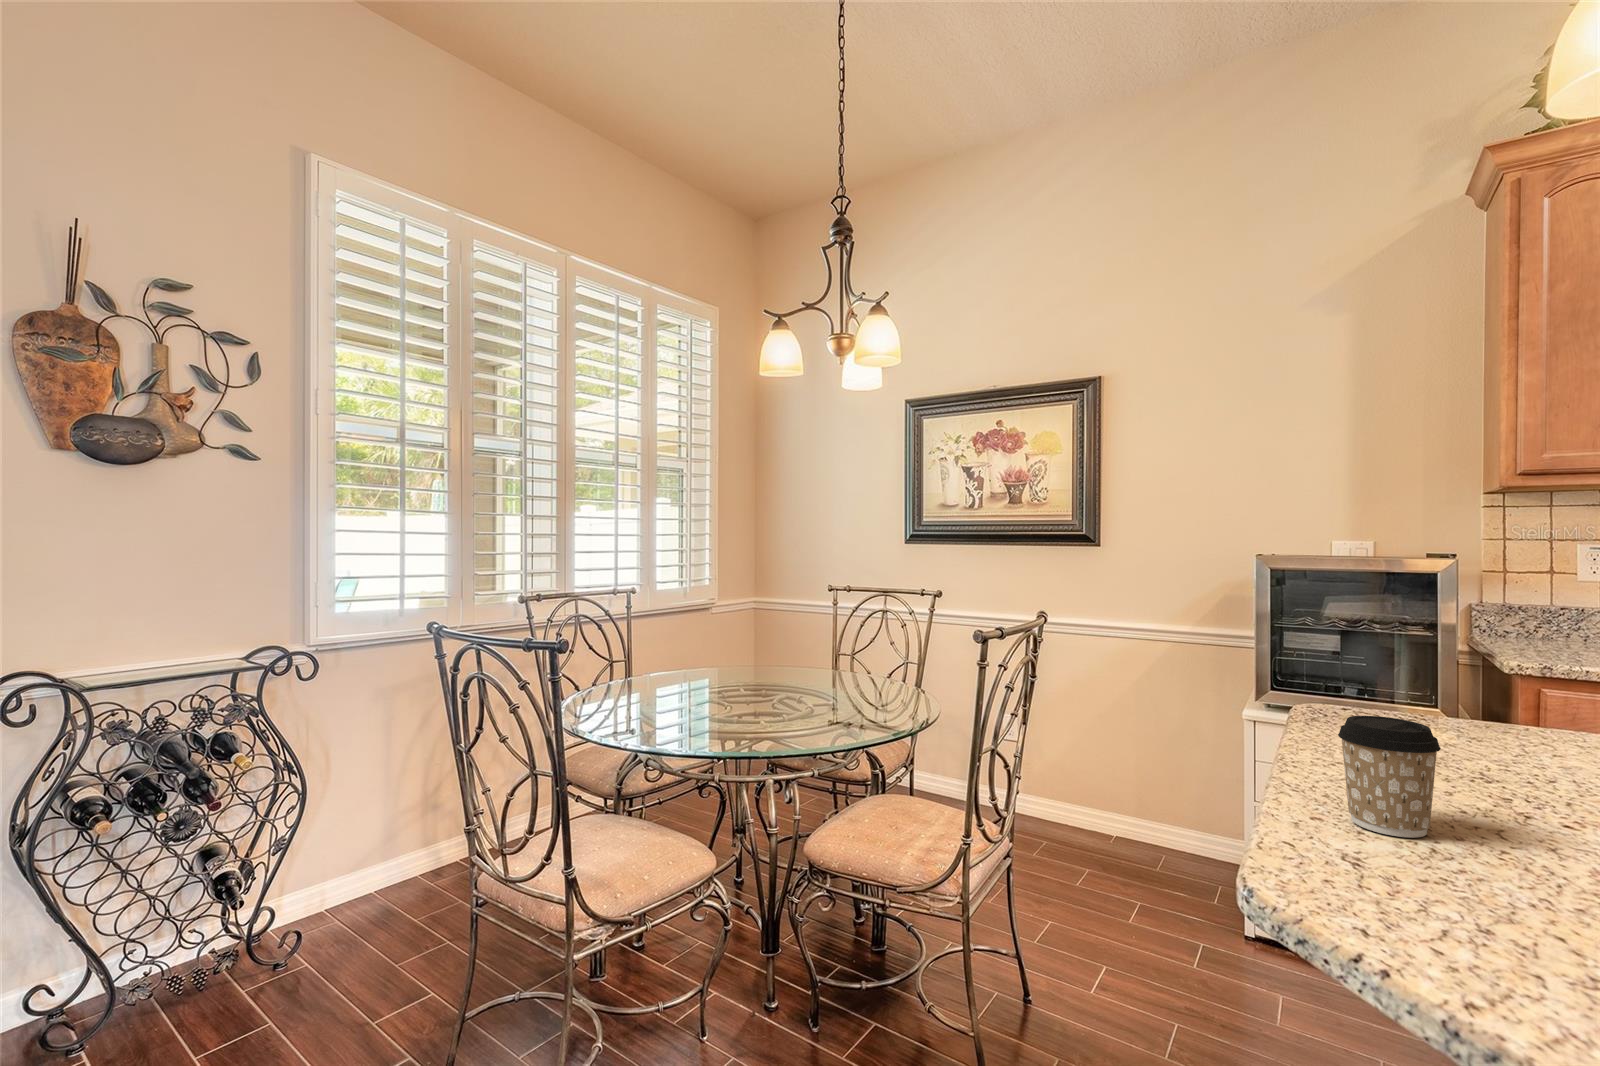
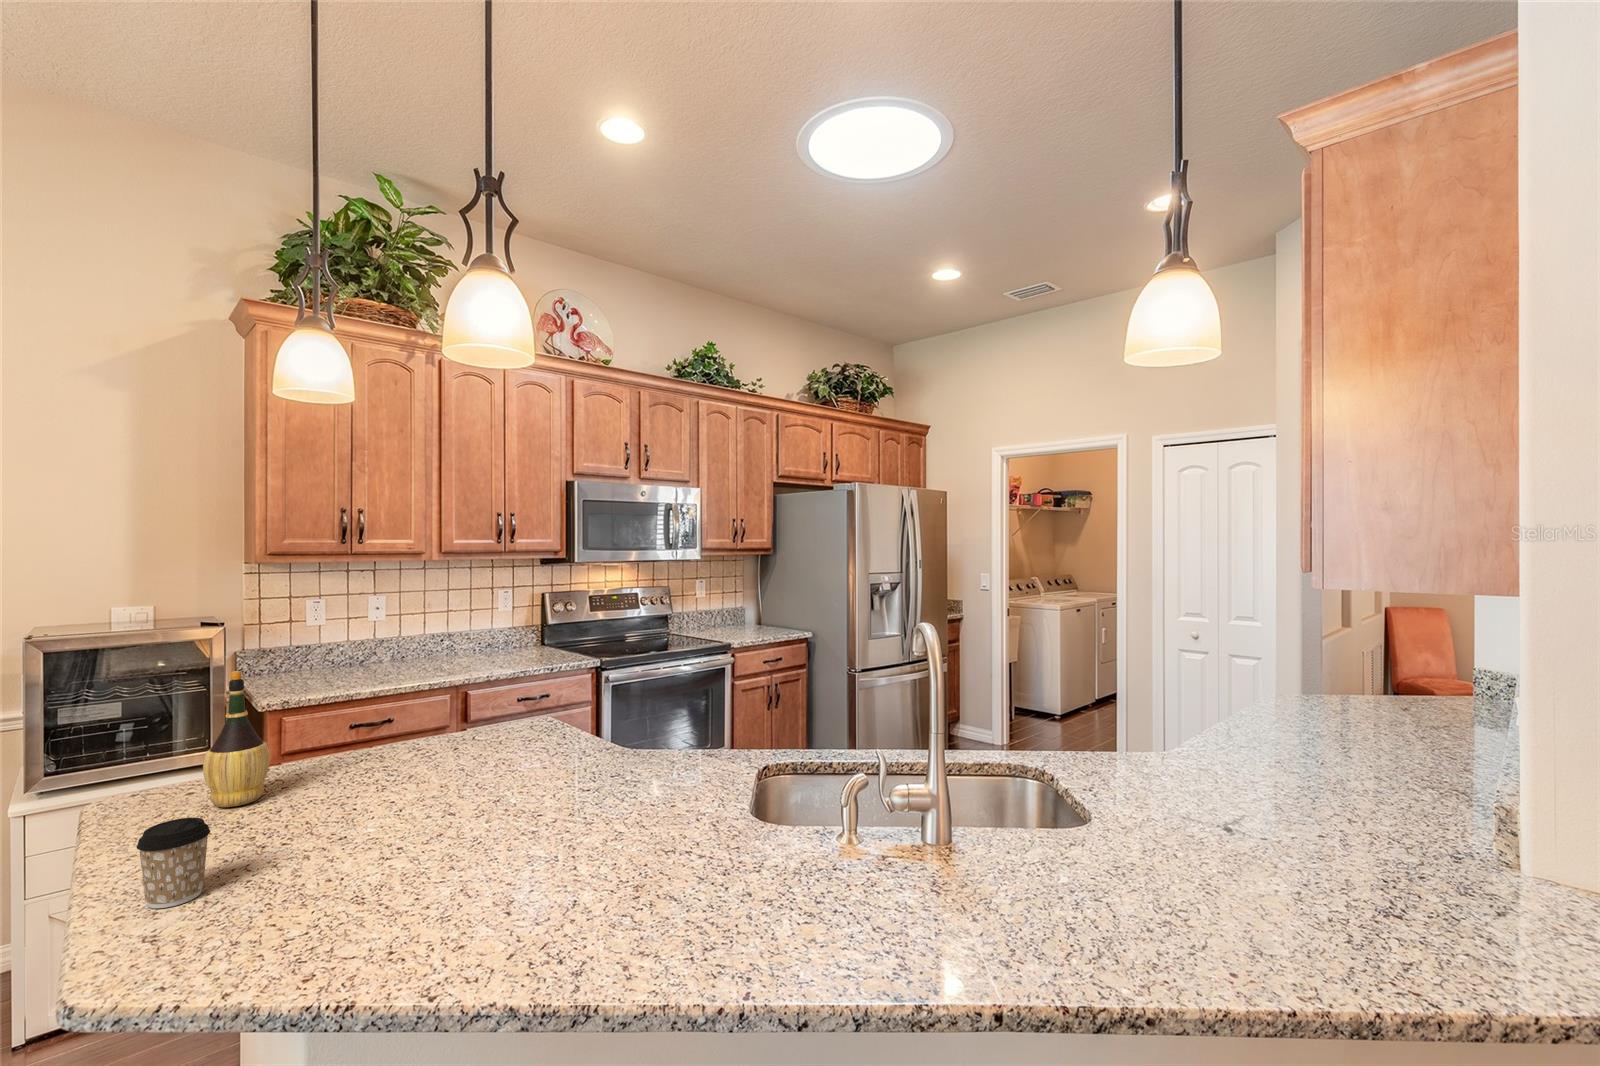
wine bottle: none [1429,562,1532,755] -> present [203,671,270,807]

